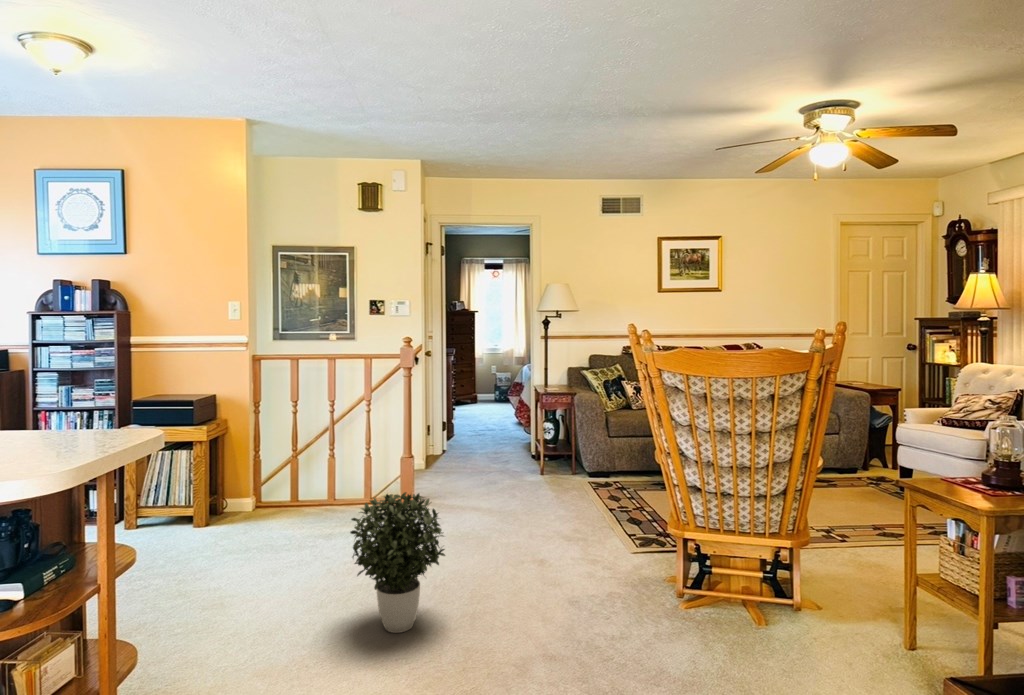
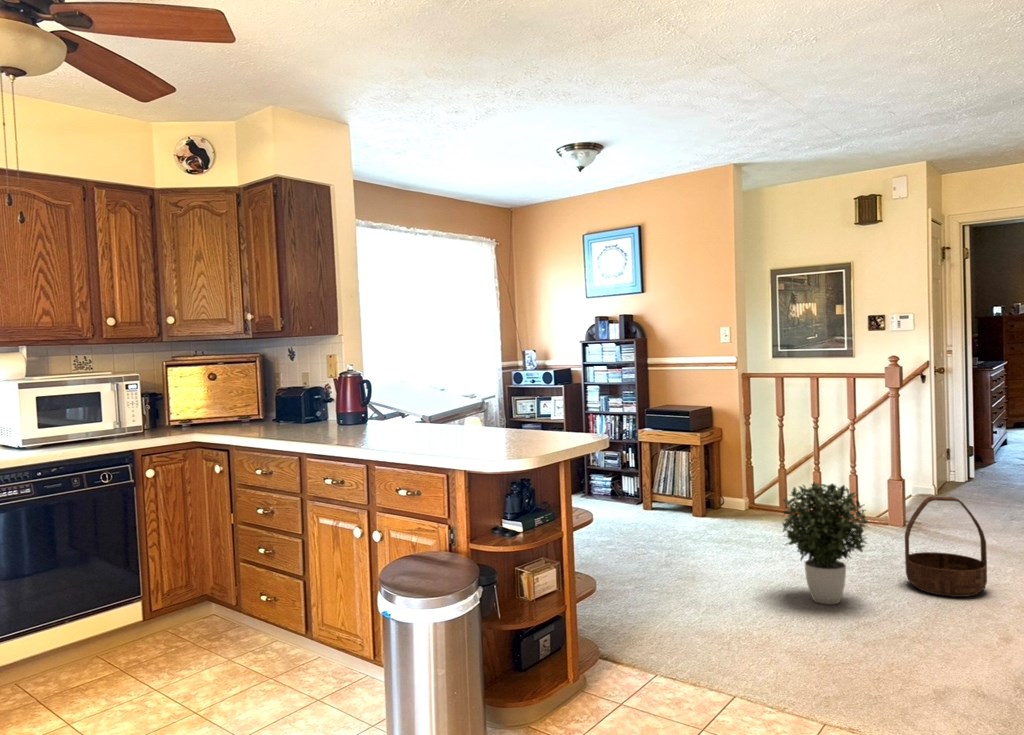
basket: none [454,484,522,583] -> present [905,496,987,597]

